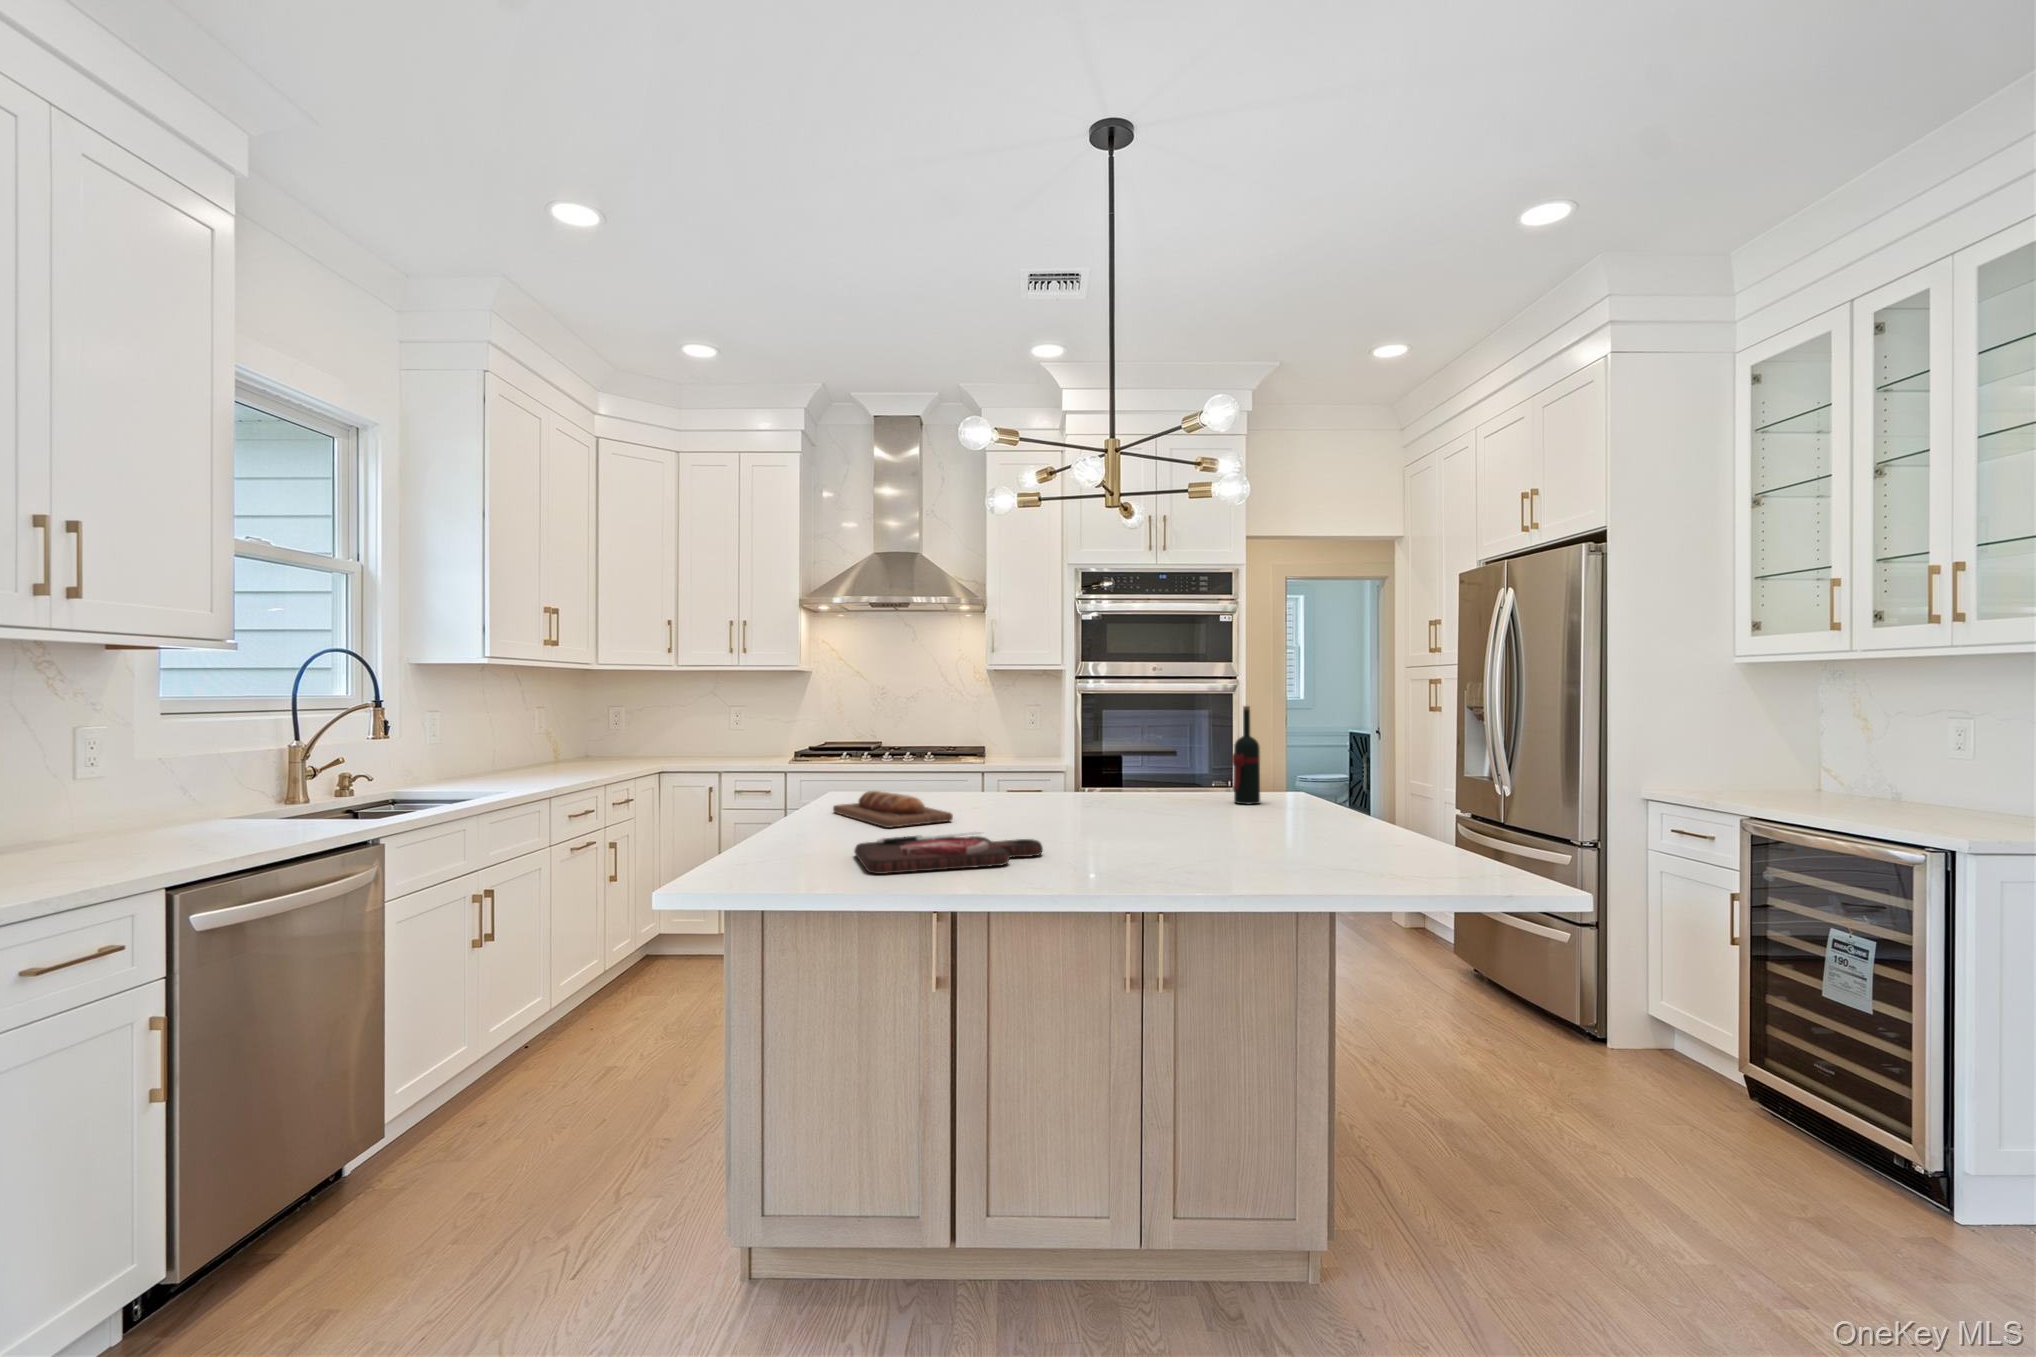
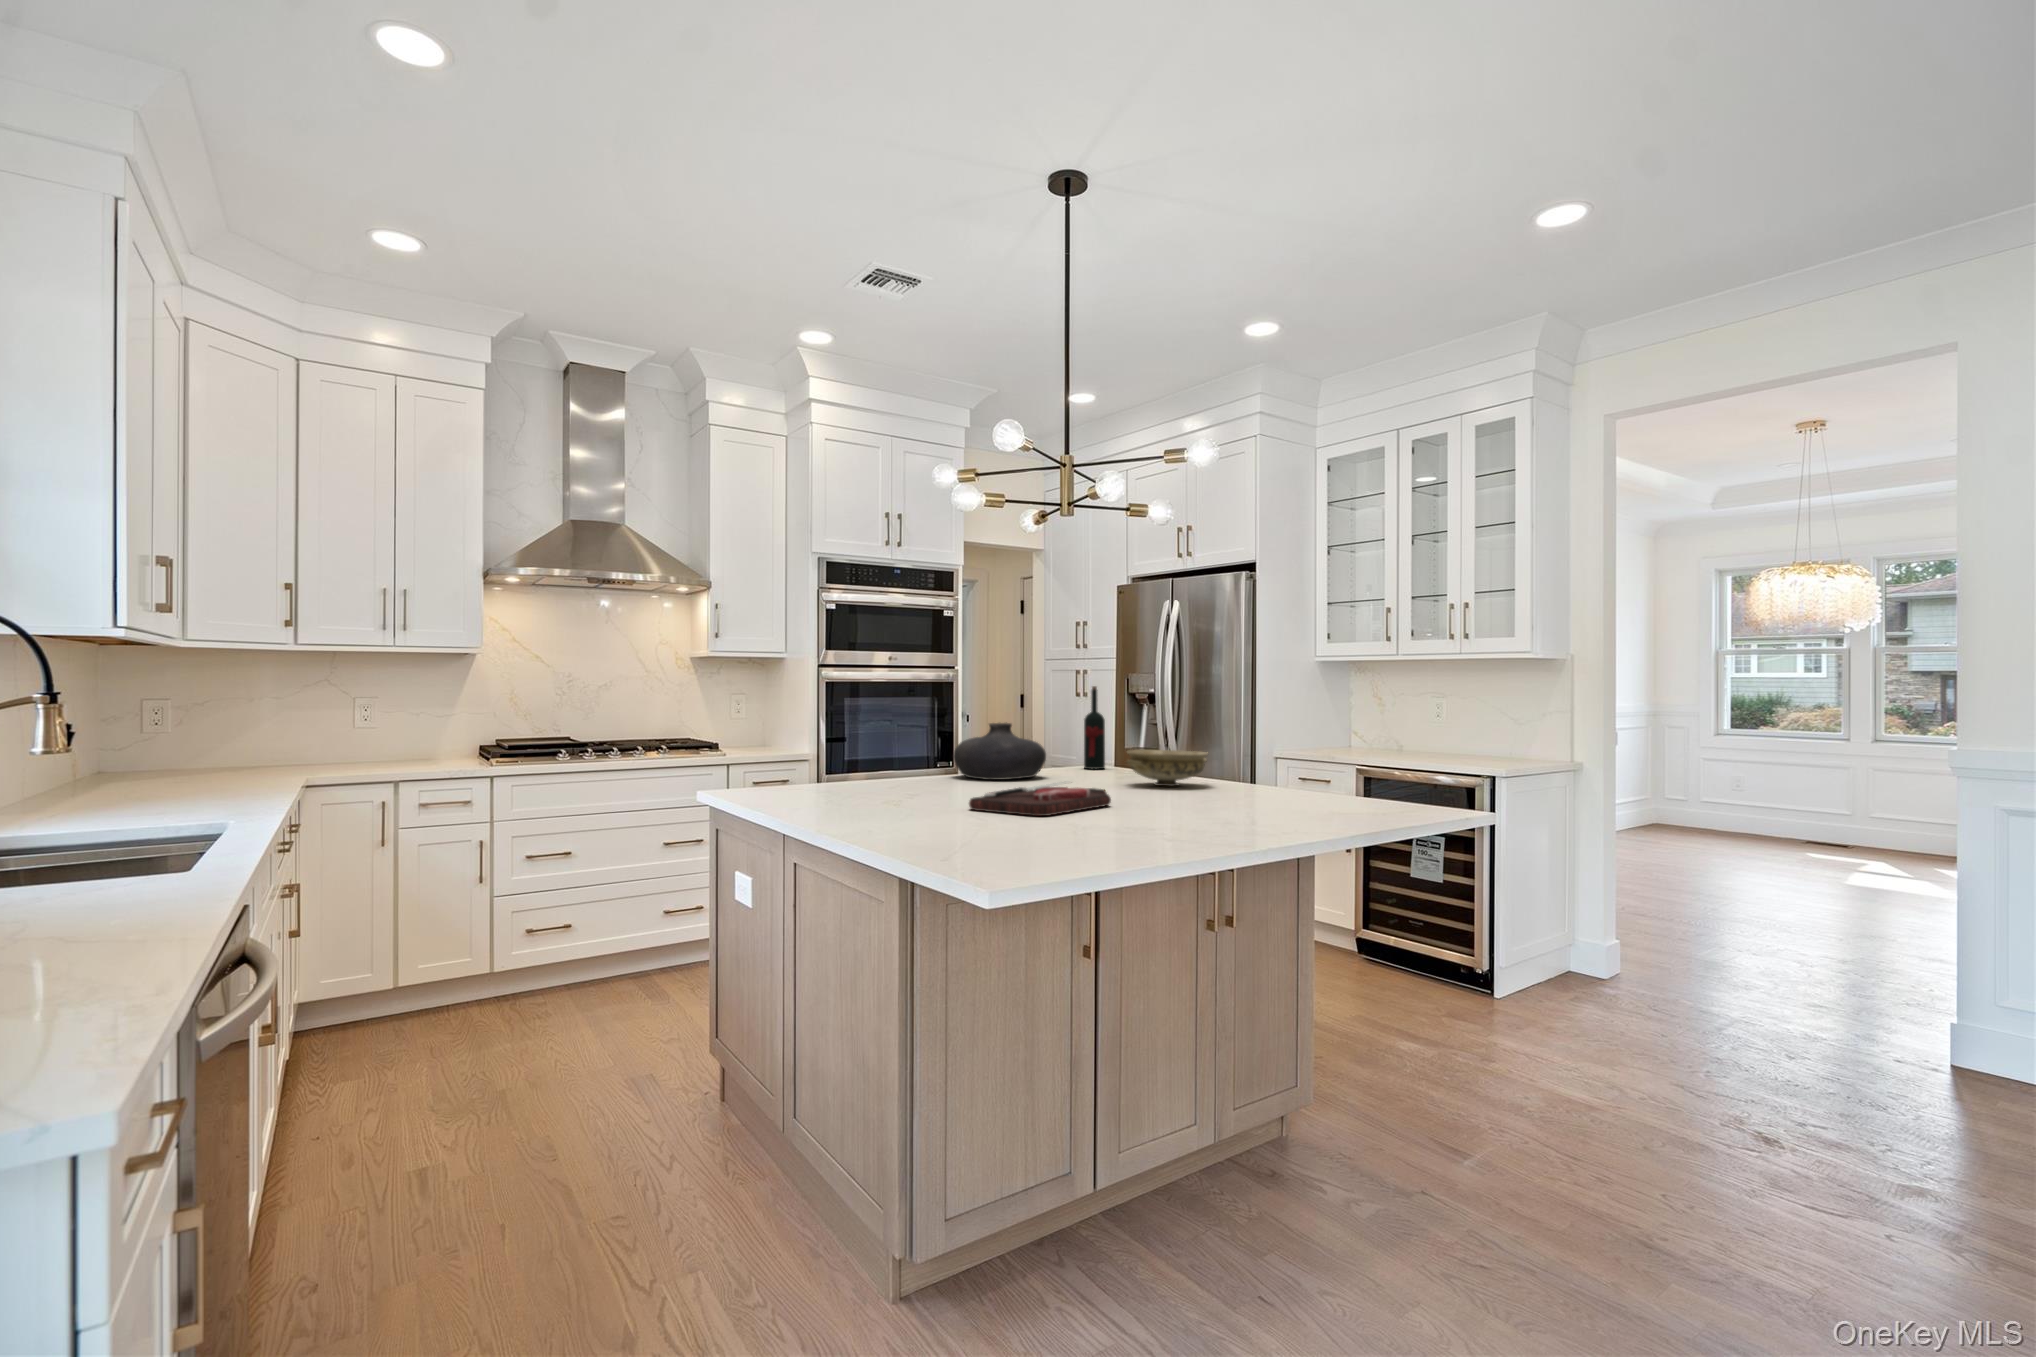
vase: none [1036,749,1138,813] -> present [953,723,1046,780]
bread loaf: present [833,791,953,828] -> none [791,766,936,795]
ceramic bowl: none [1150,791,1276,841] -> present [1127,750,1207,786]

